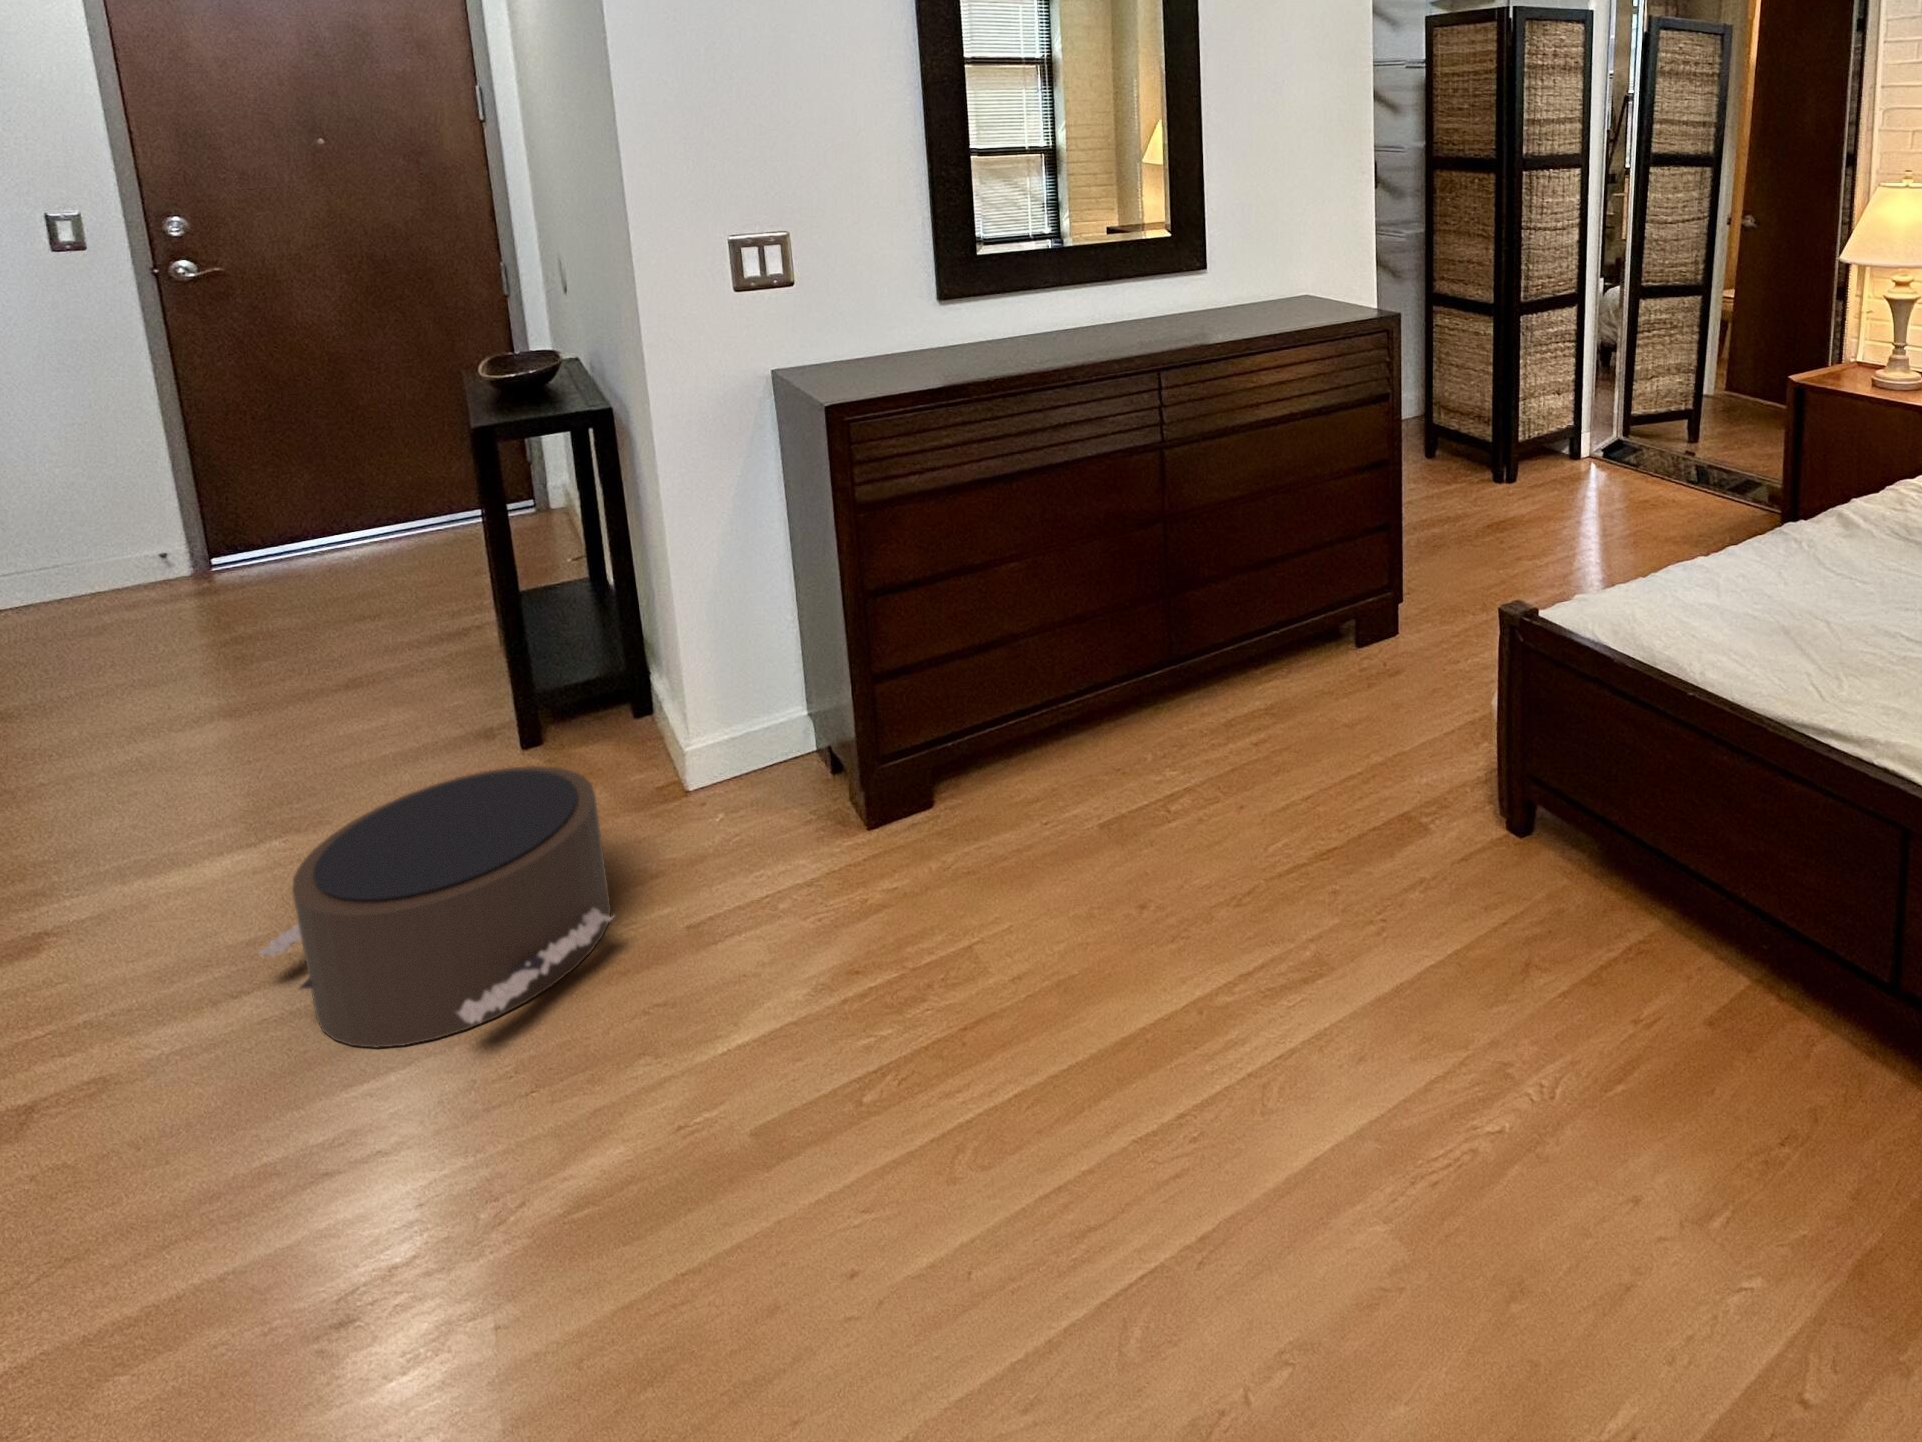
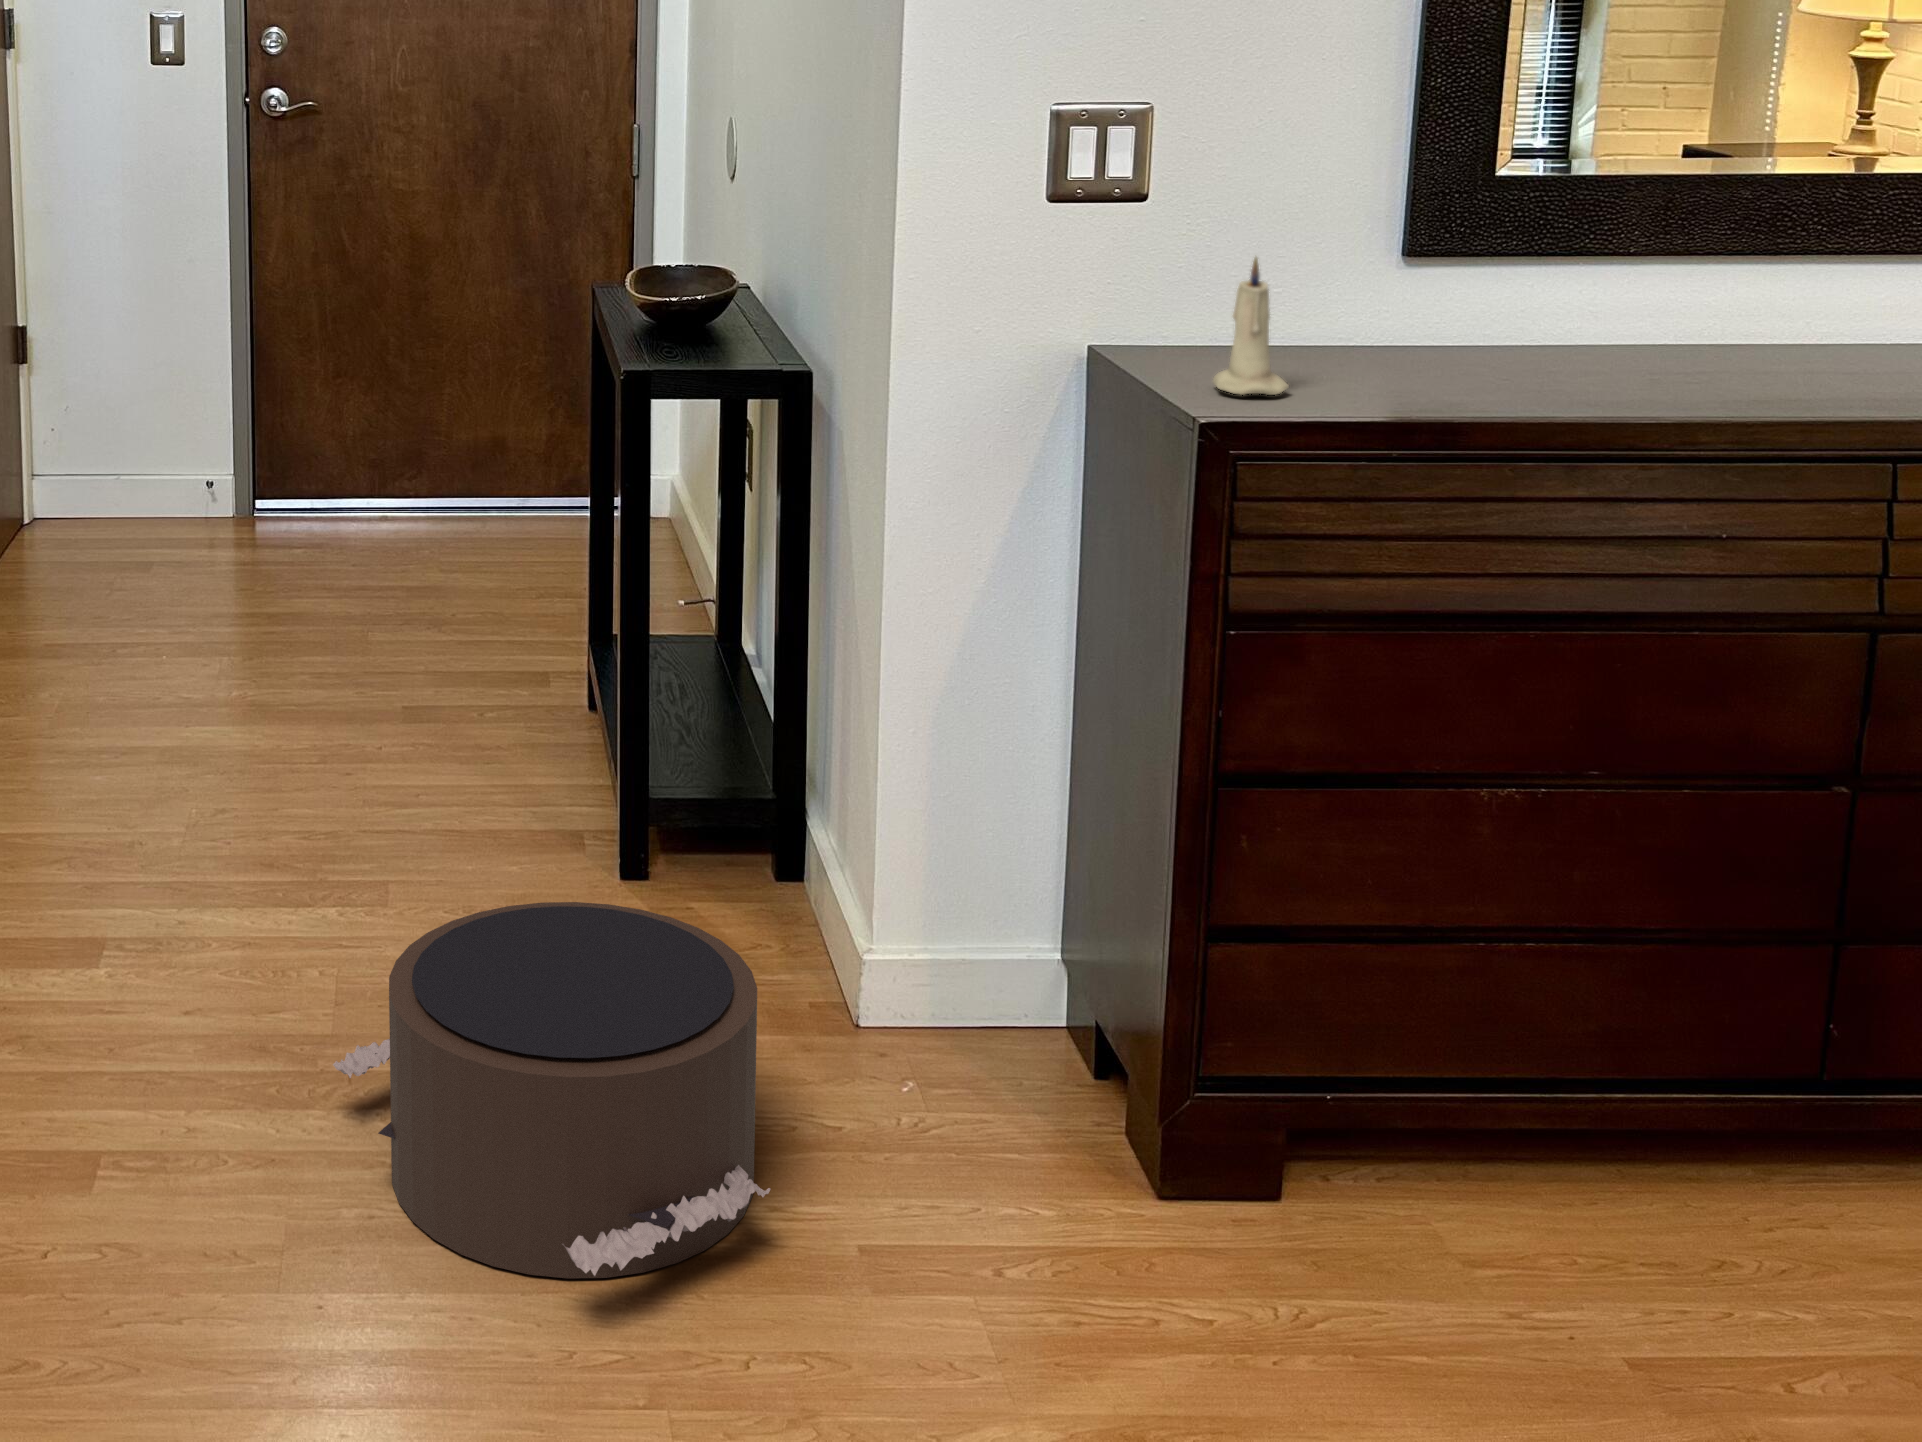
candle: none [838,309,879,385] -> present [1213,258,1288,395]

